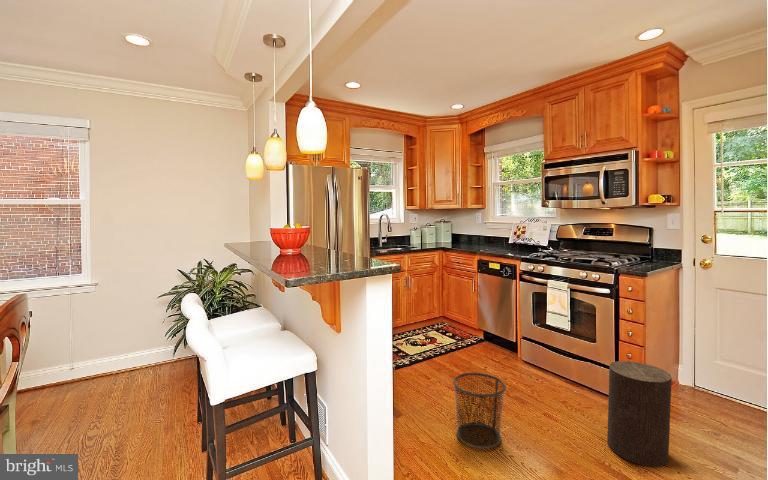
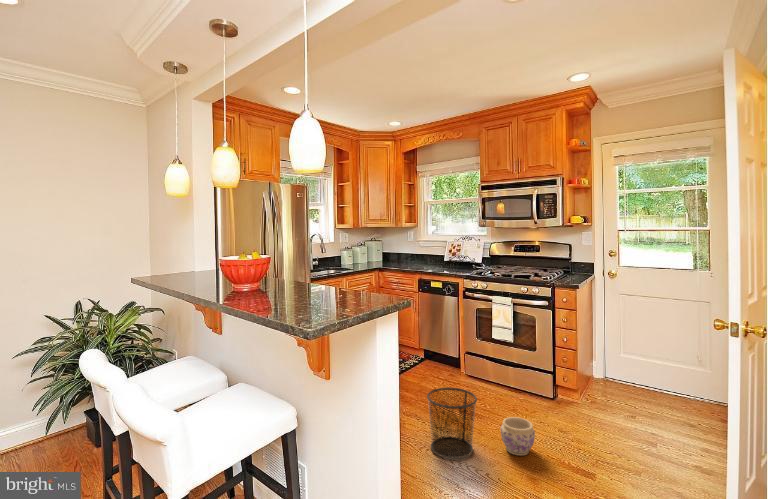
stool: present [607,361,672,466] -> none [558,363,609,451]
planter: none [533,413,572,457] -> present [501,417,535,456]

